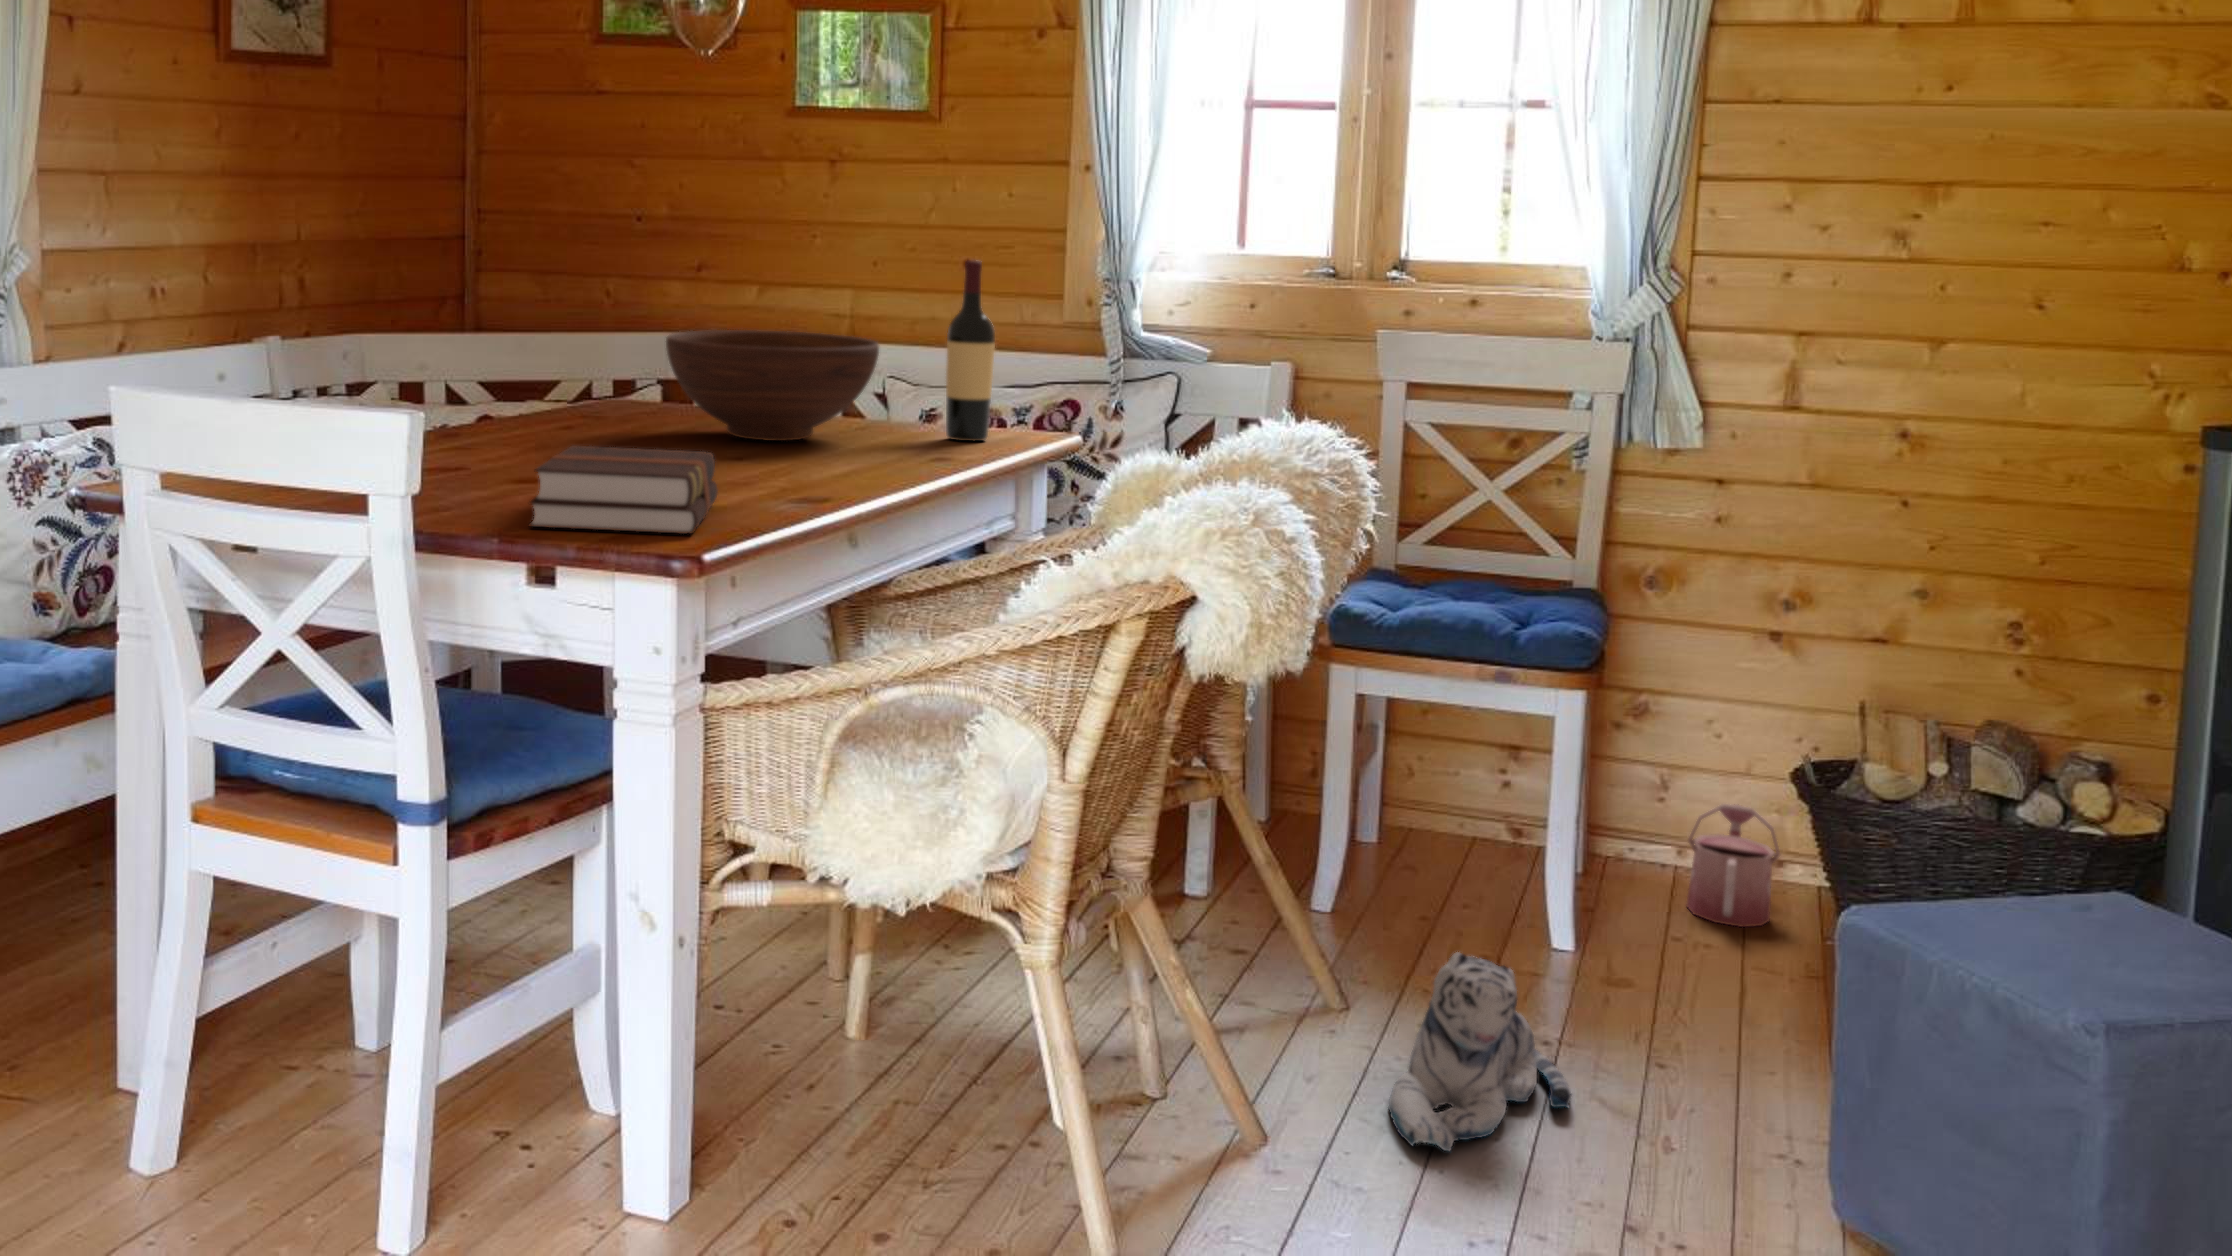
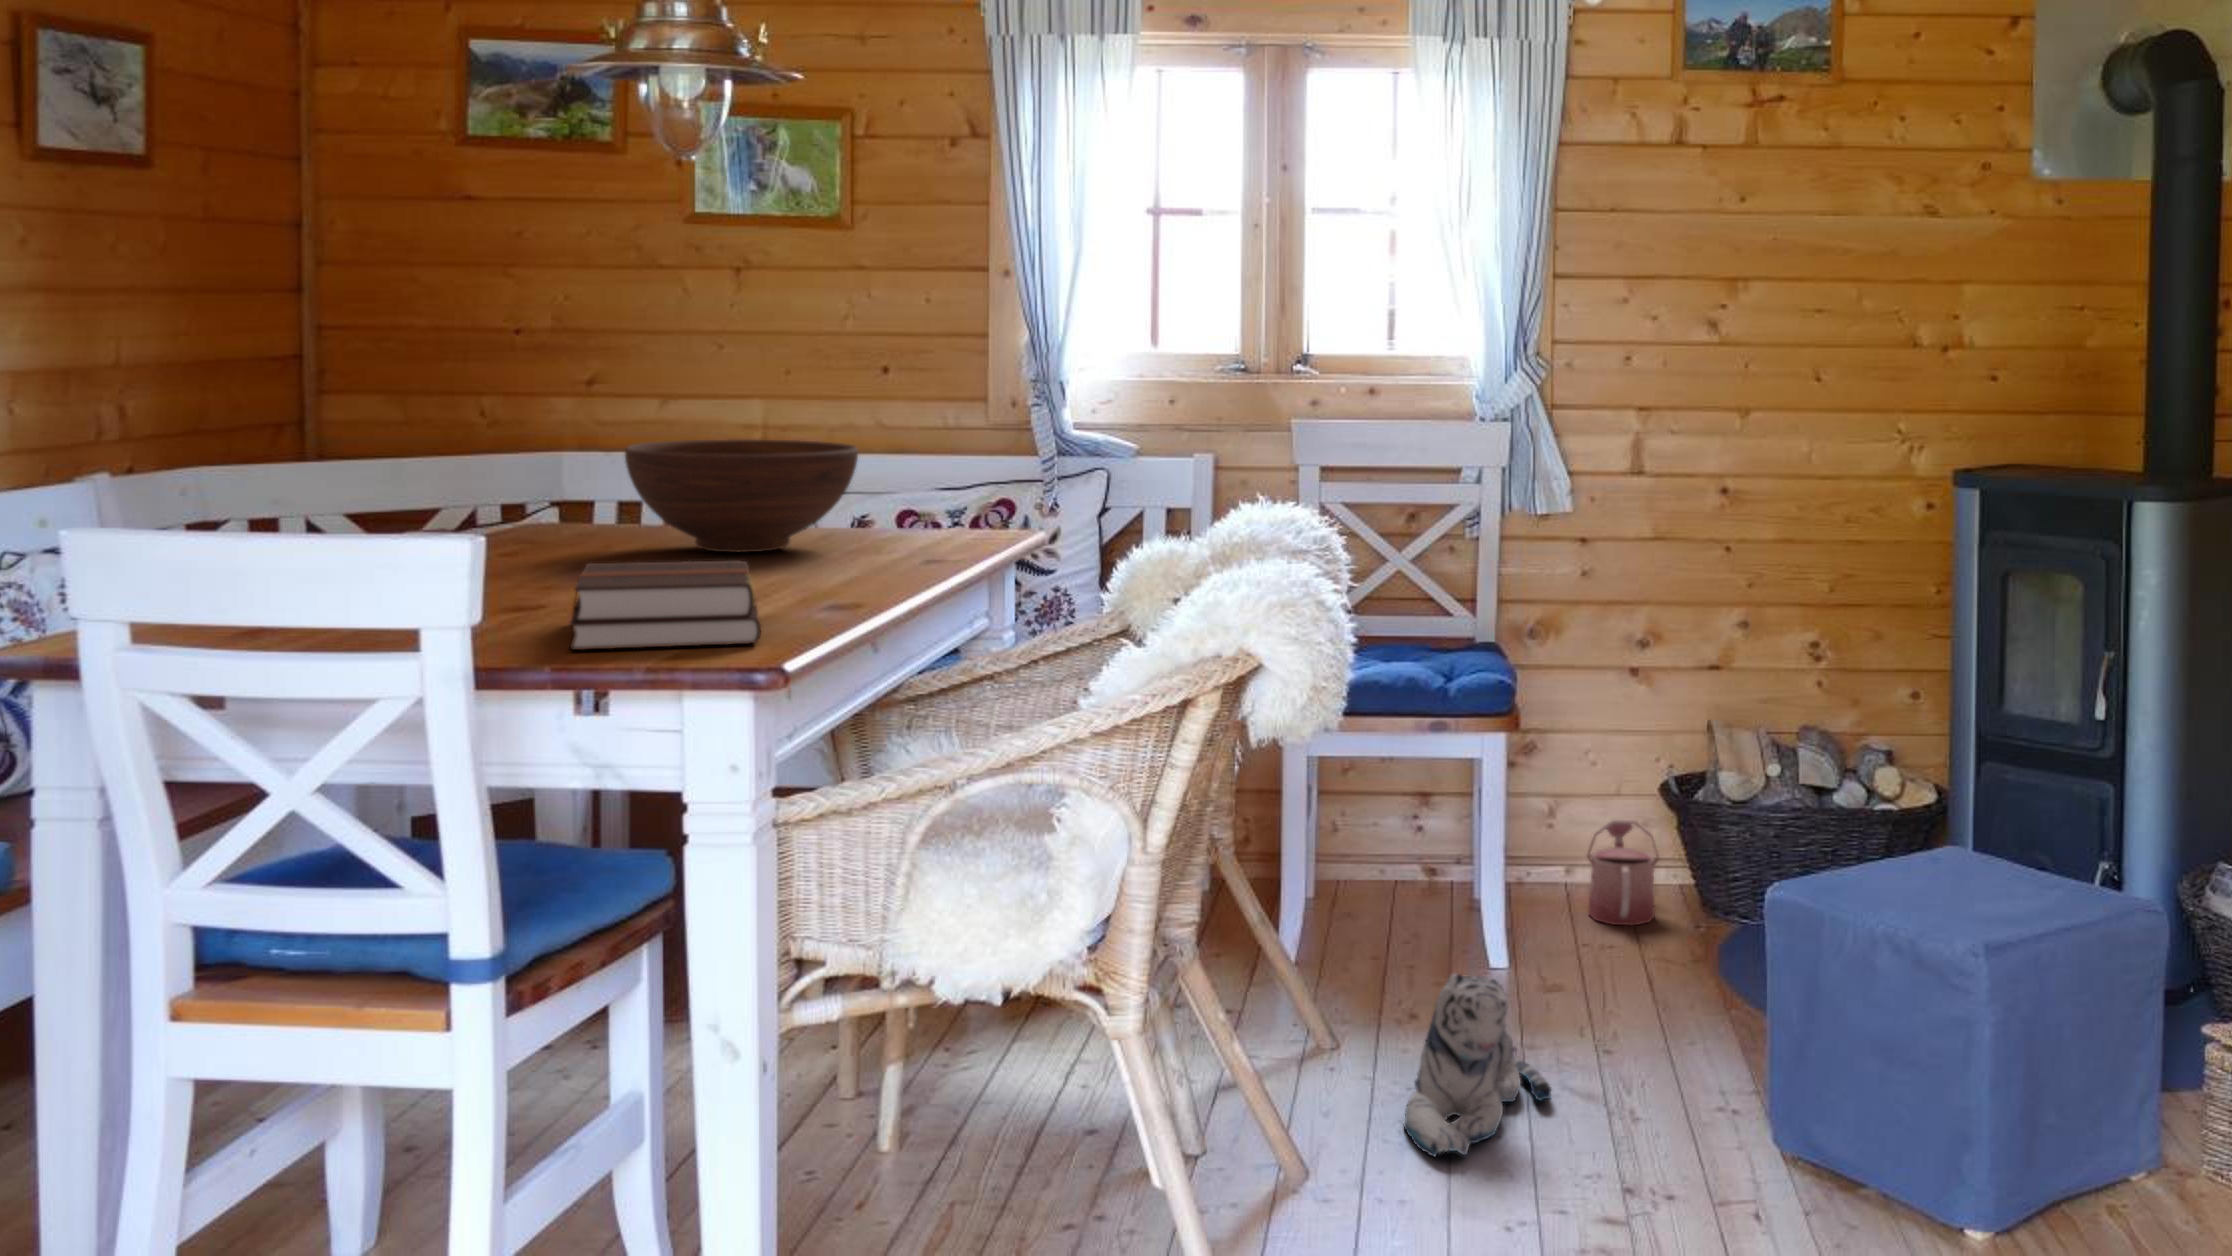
wine bottle: present [946,260,995,441] -> none [922,361,970,541]

